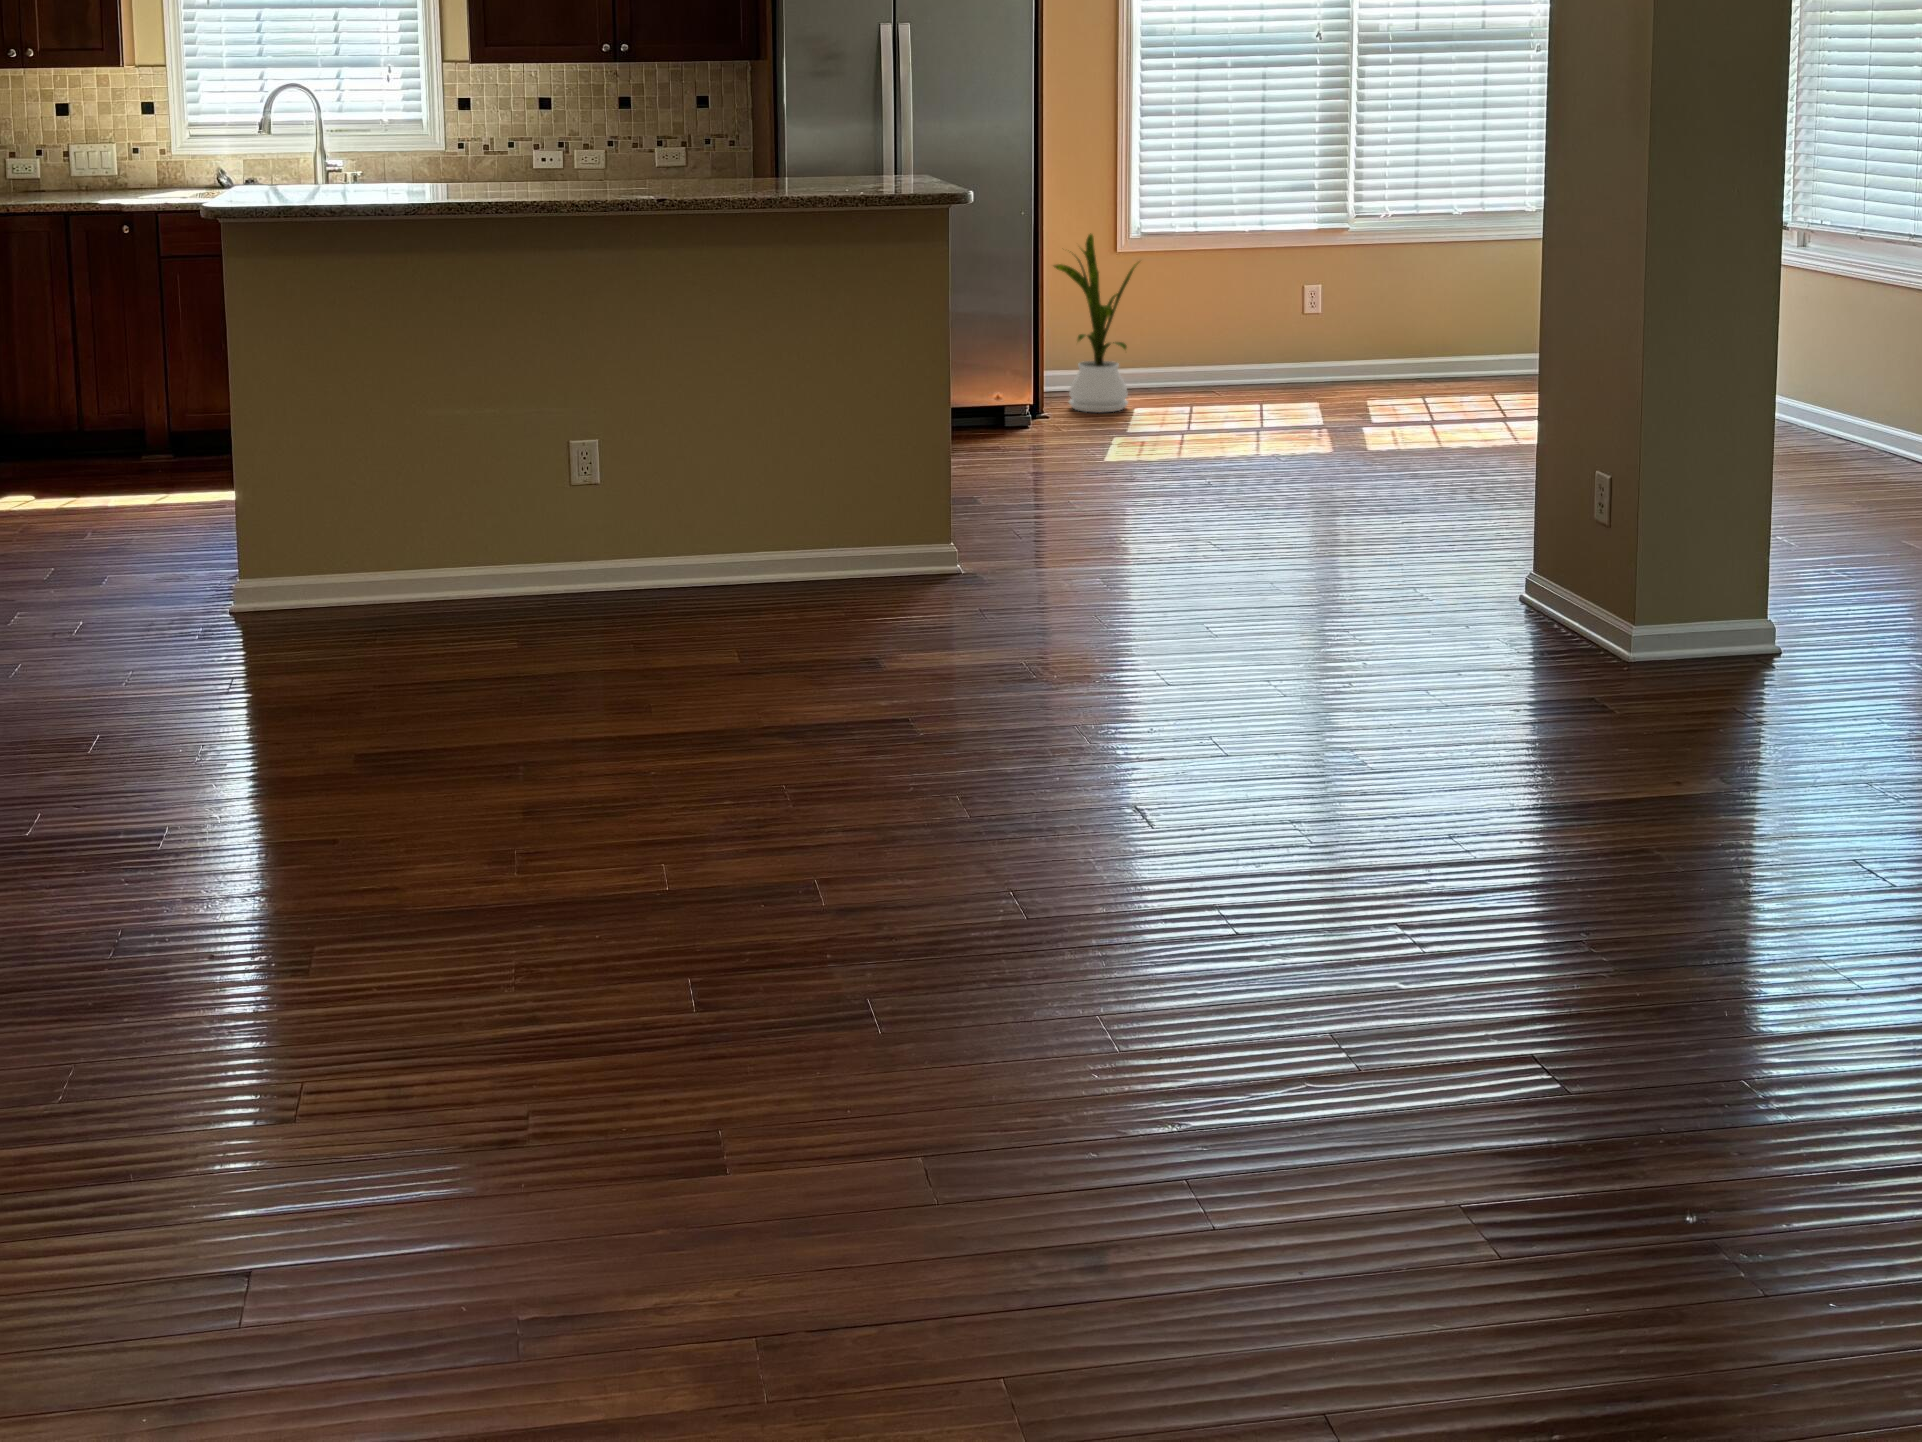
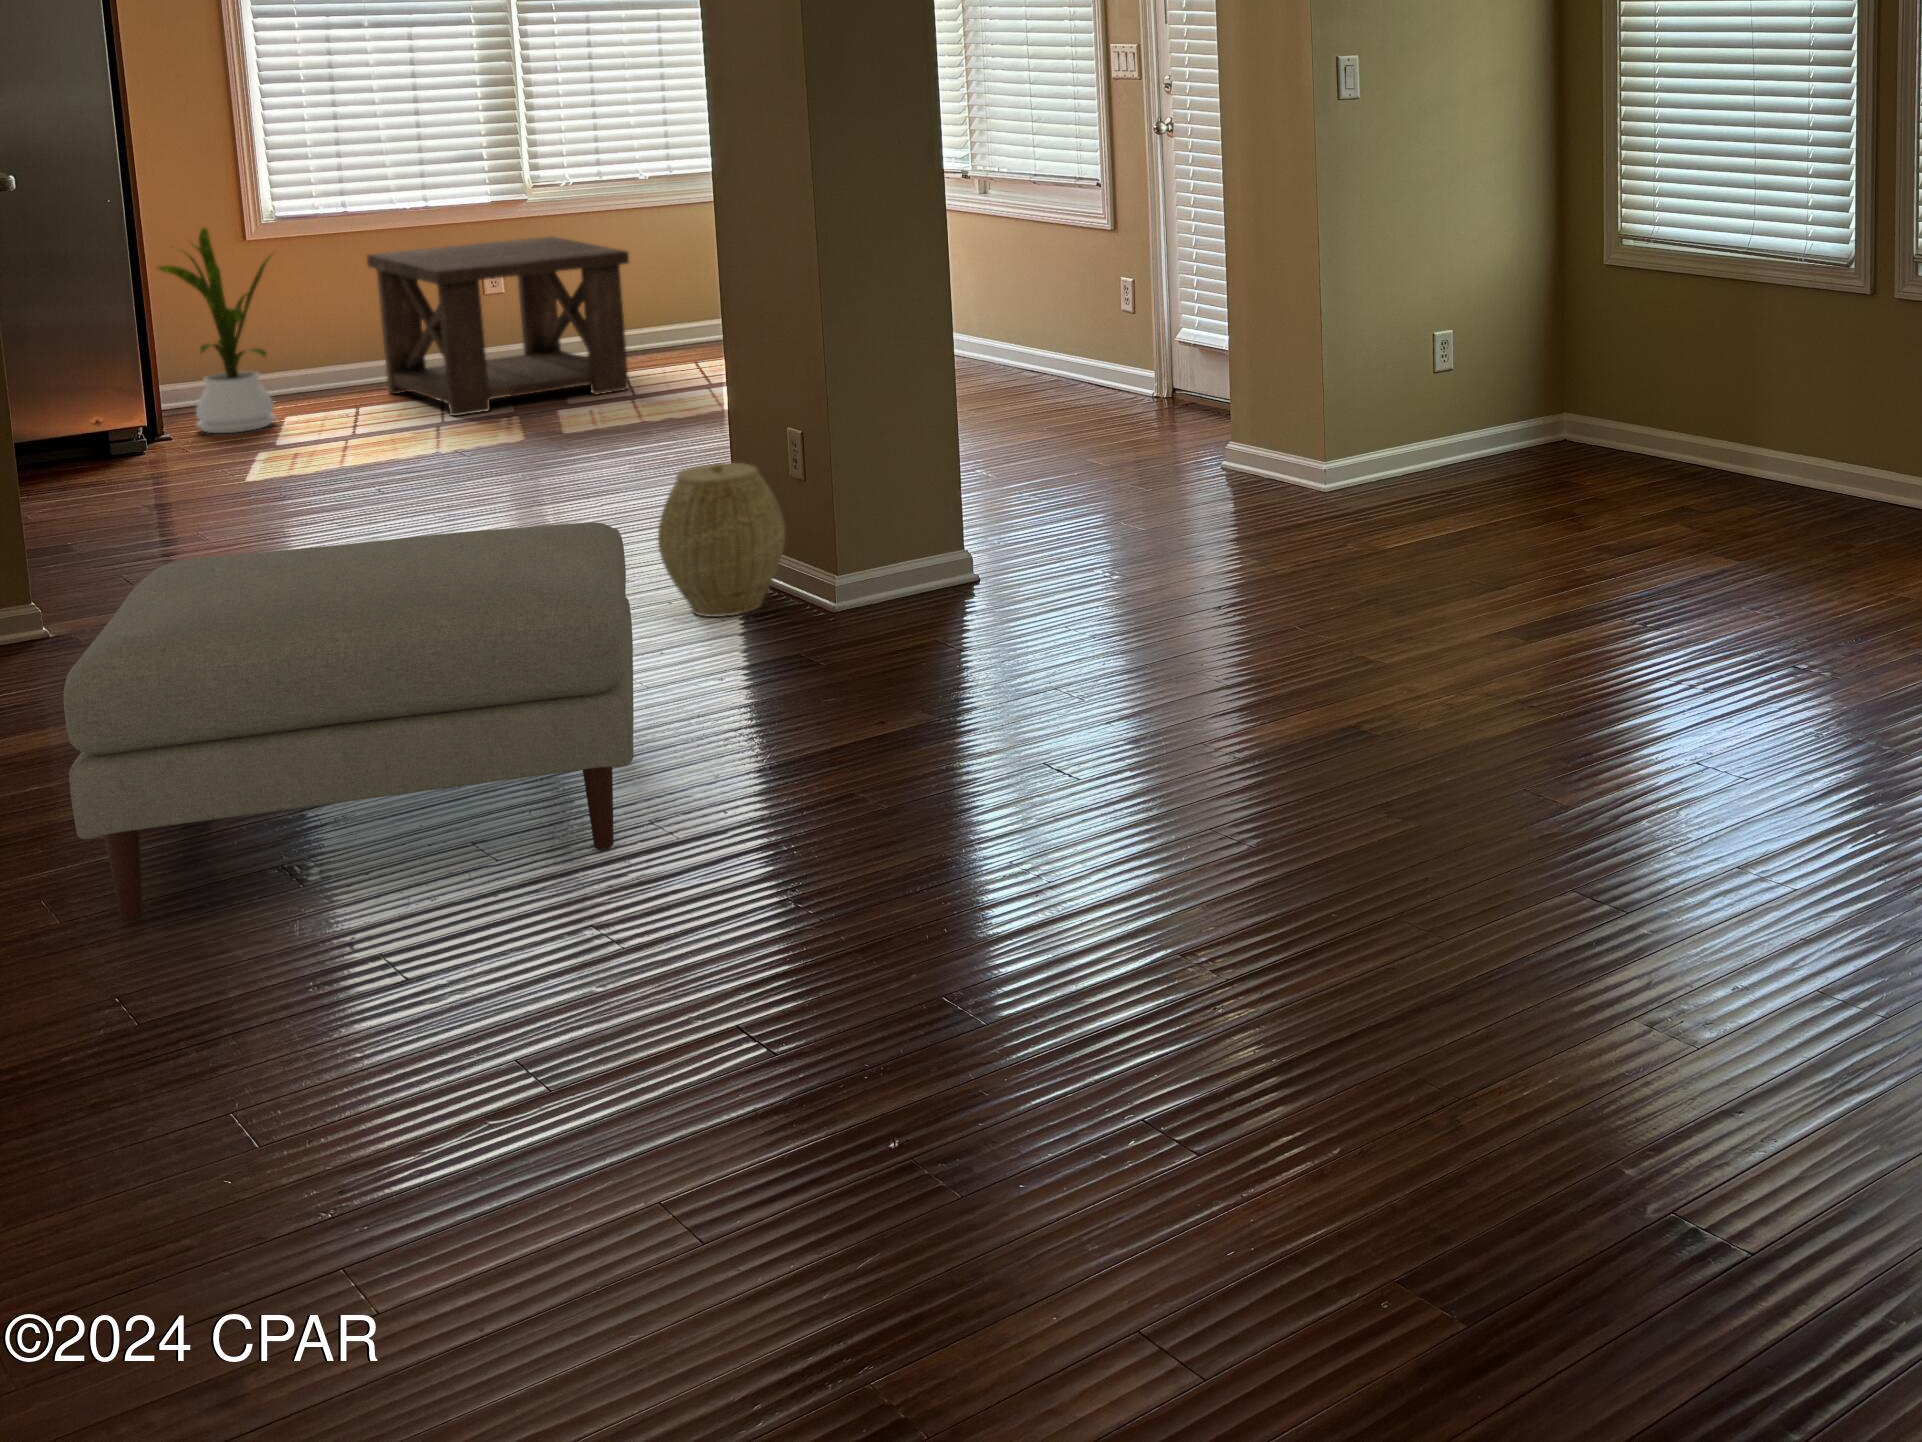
side table: none [1212,264,1437,420] -> present [367,236,629,416]
woven basket: none [1453,492,1581,649] -> present [658,463,785,617]
ottoman: none [943,515,1428,869] -> present [64,522,633,920]

